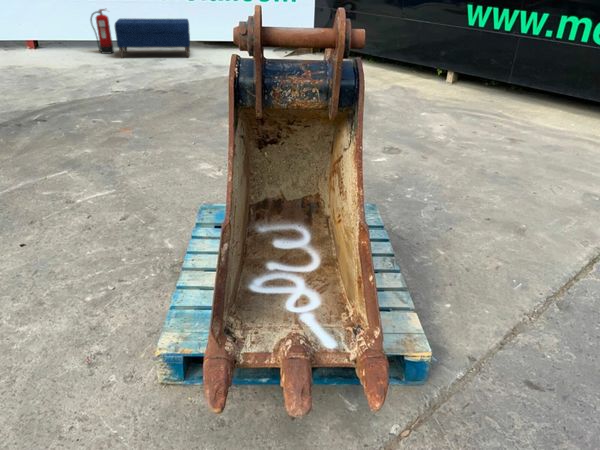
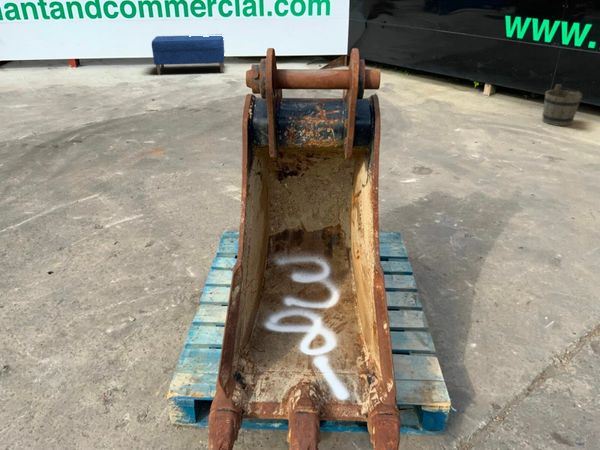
fire extinguisher: present [90,9,114,54] -> none [129,27,151,71]
bucket: none [503,72,541,112] -> present [542,85,582,126]

